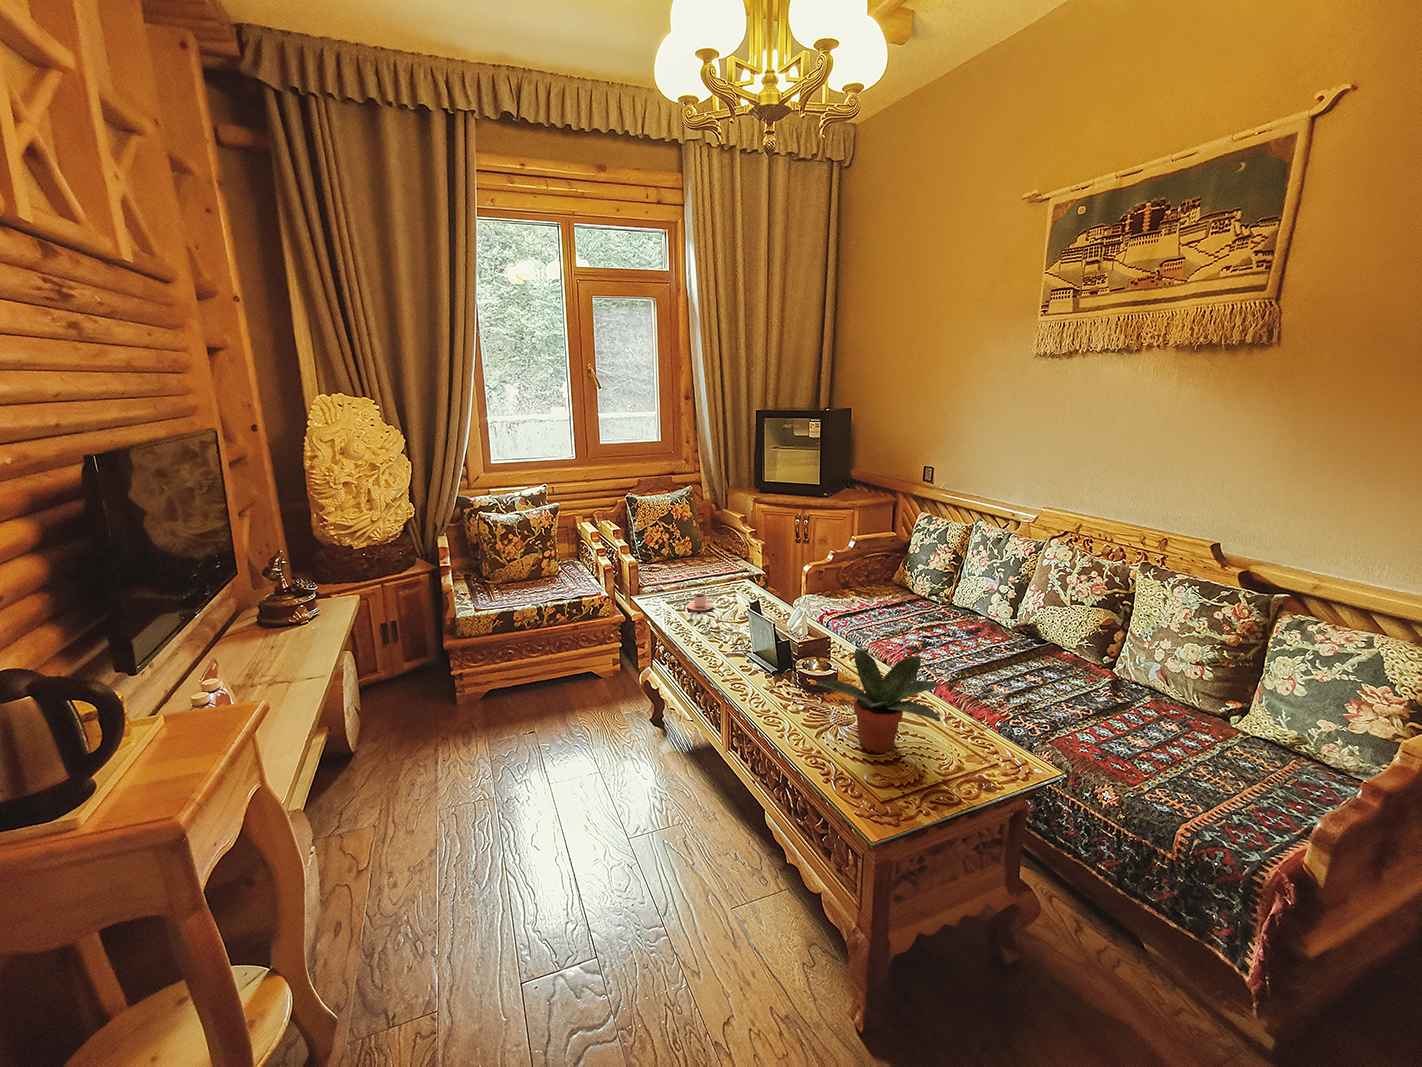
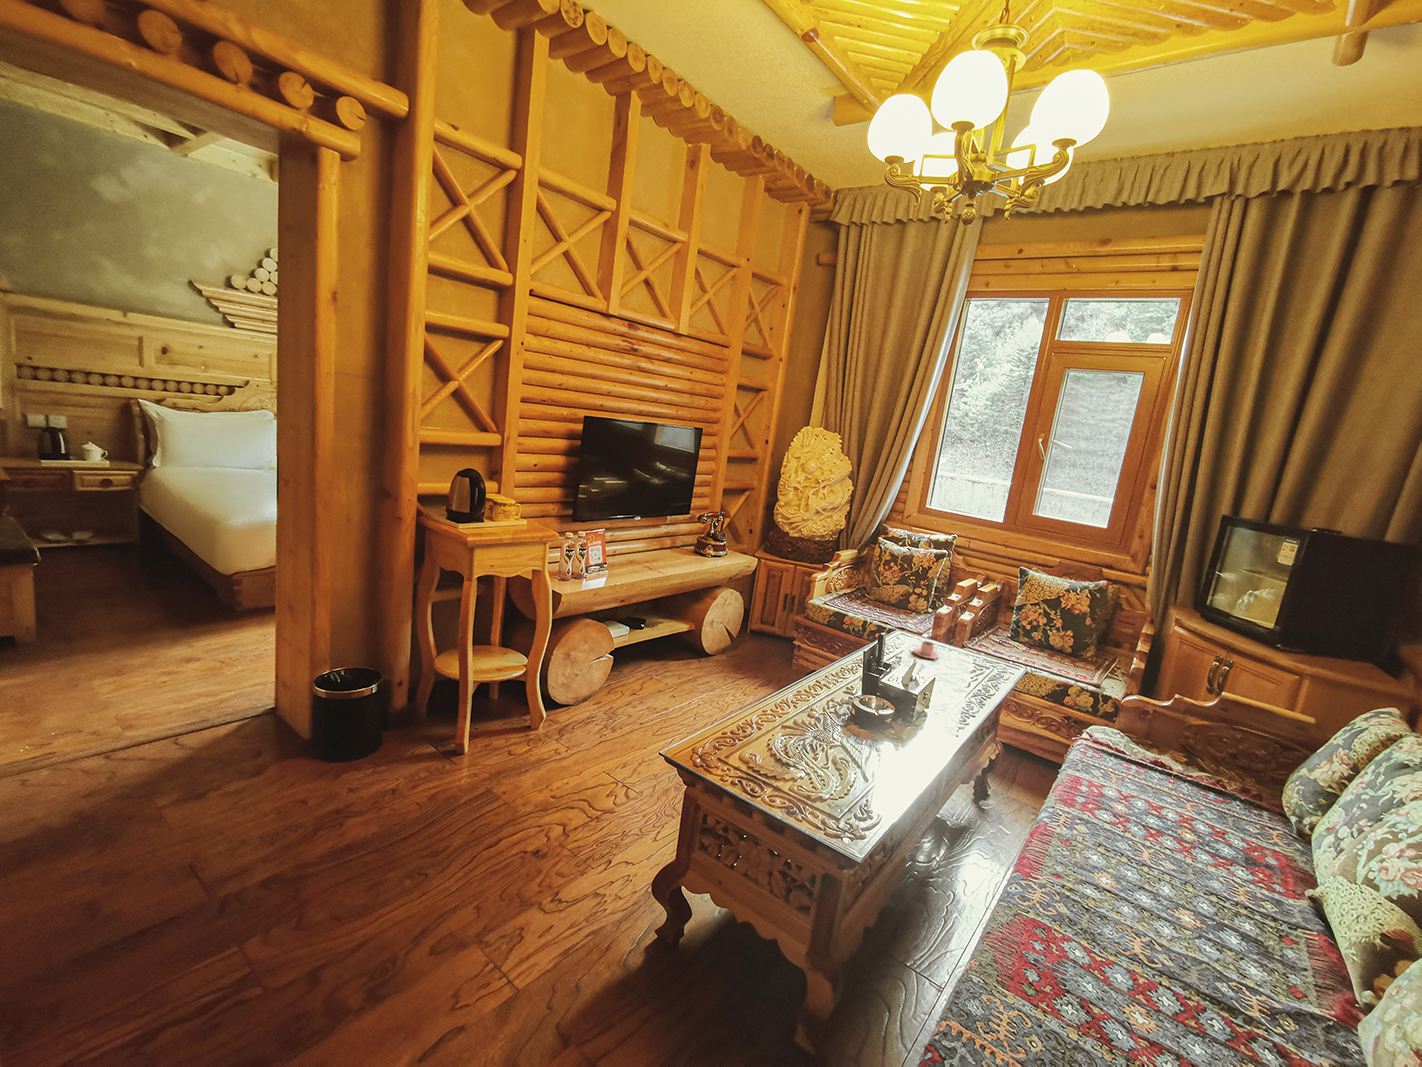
potted plant: present [816,648,941,752] -> none [765,659,884,768]

